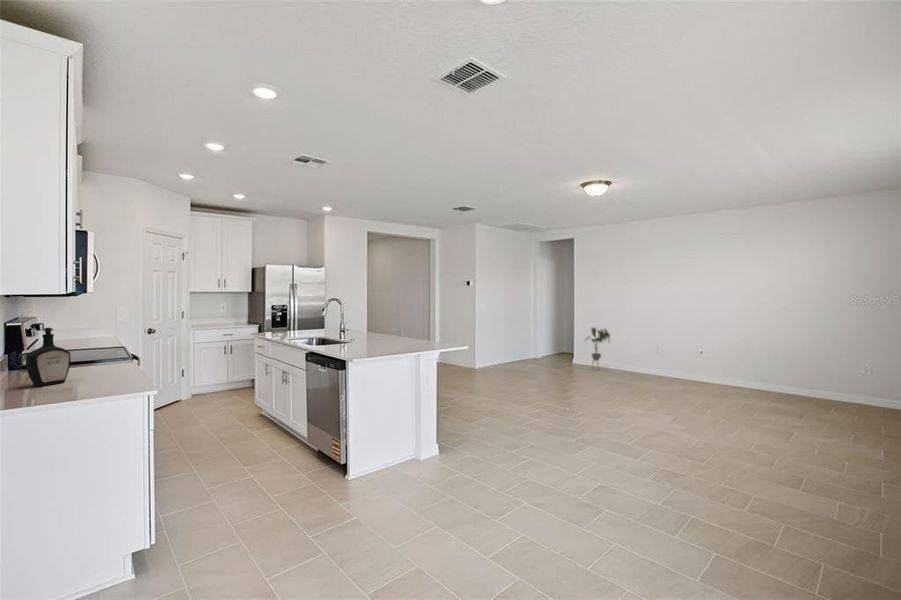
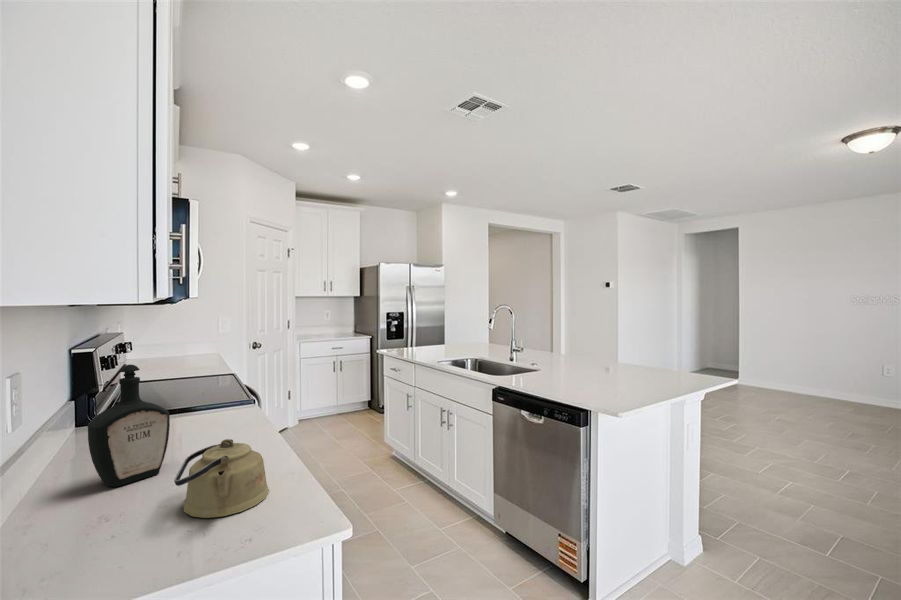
house plant: present [585,328,610,362] -> none [766,338,807,395]
kettle: none [71,360,121,391] -> present [174,439,269,518]

